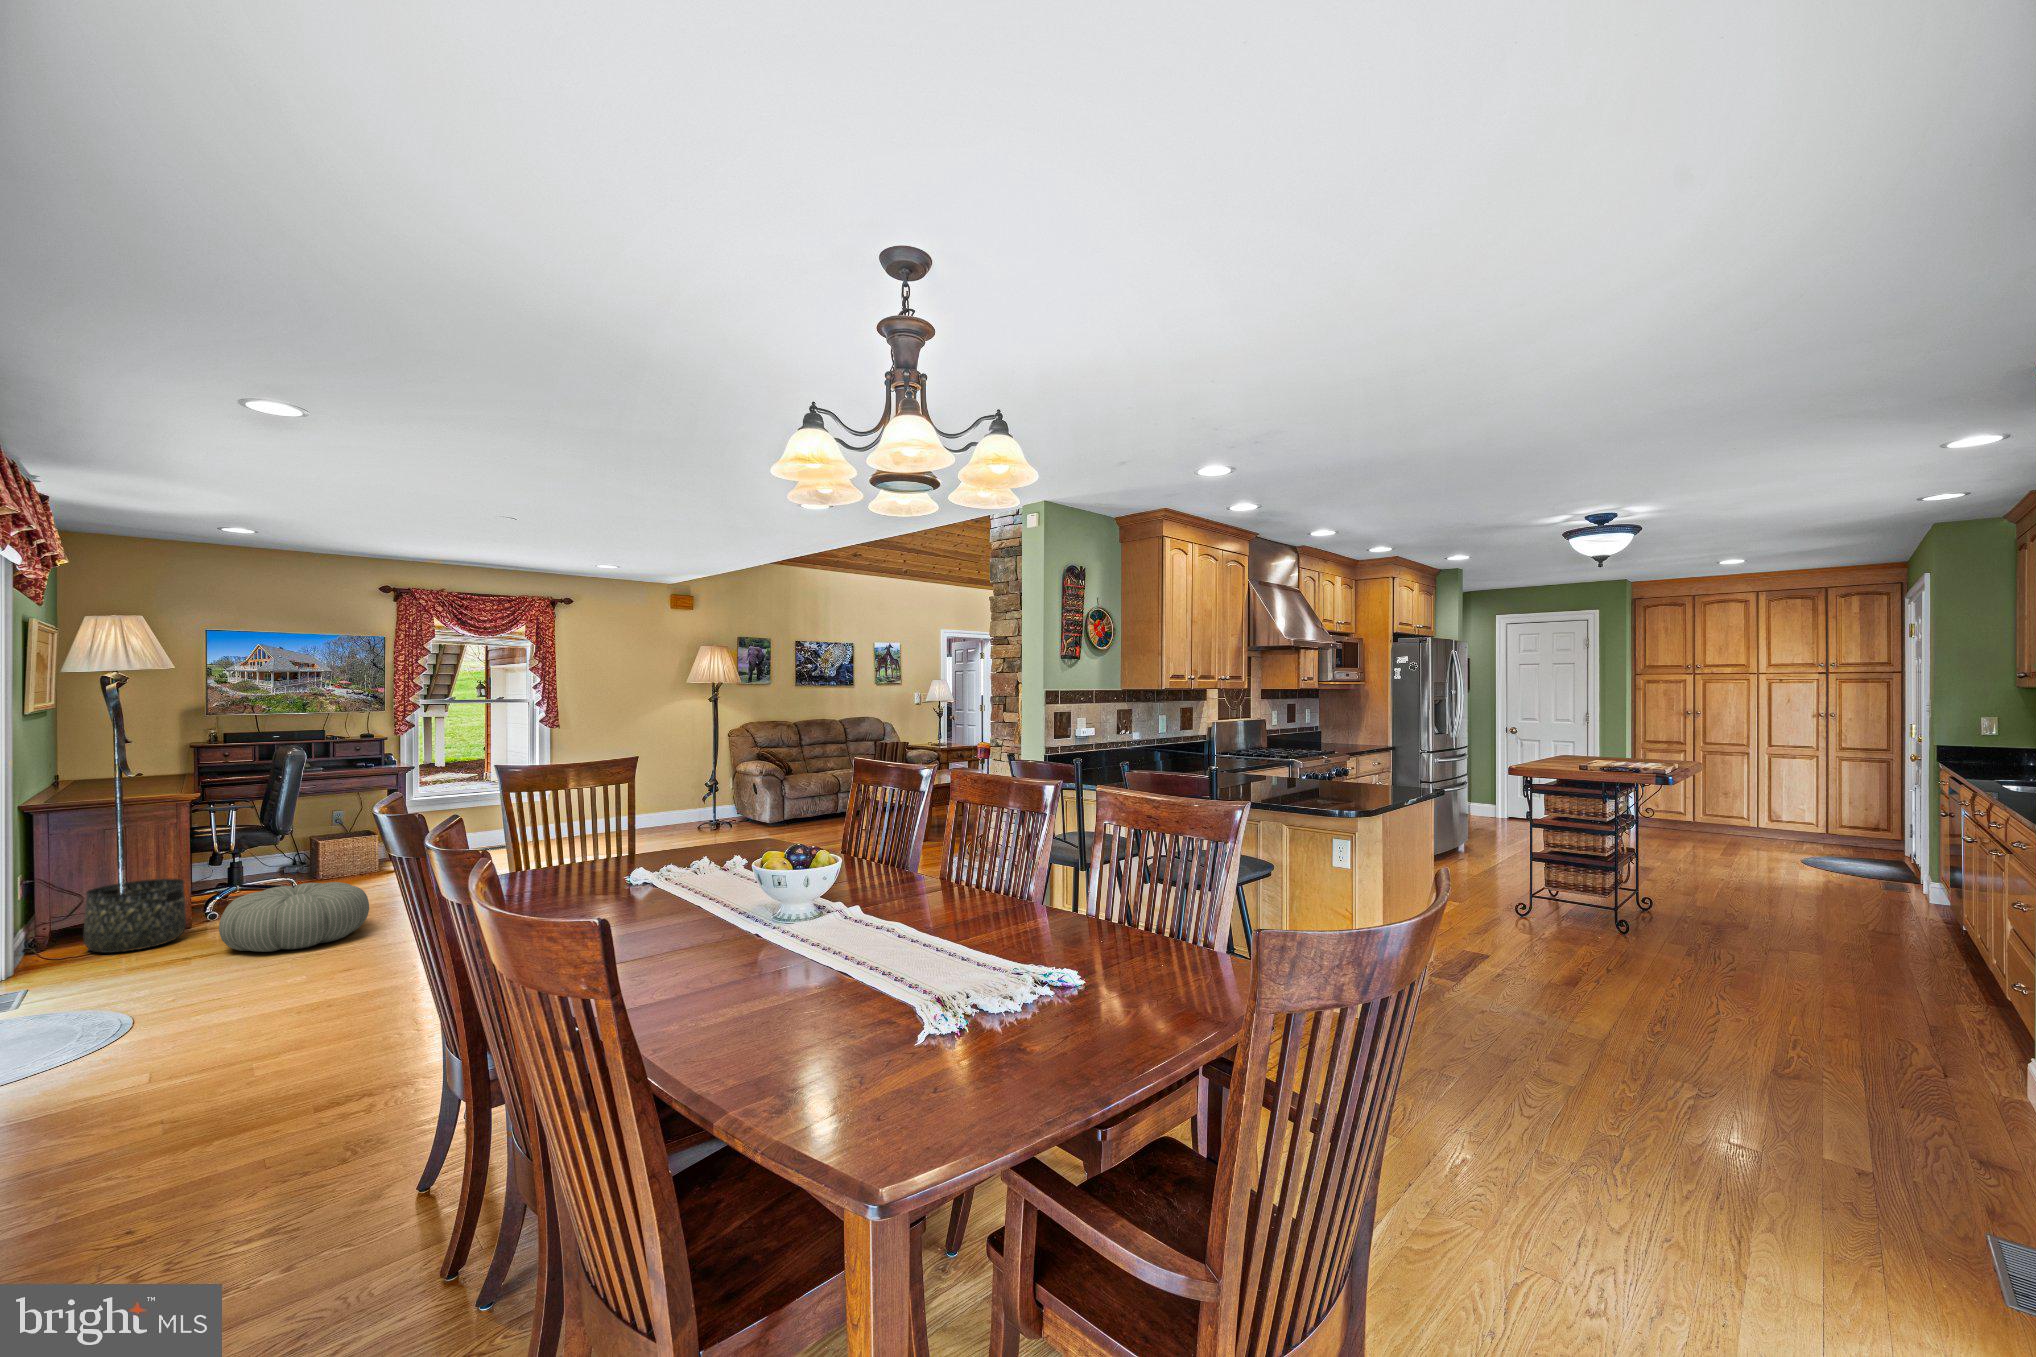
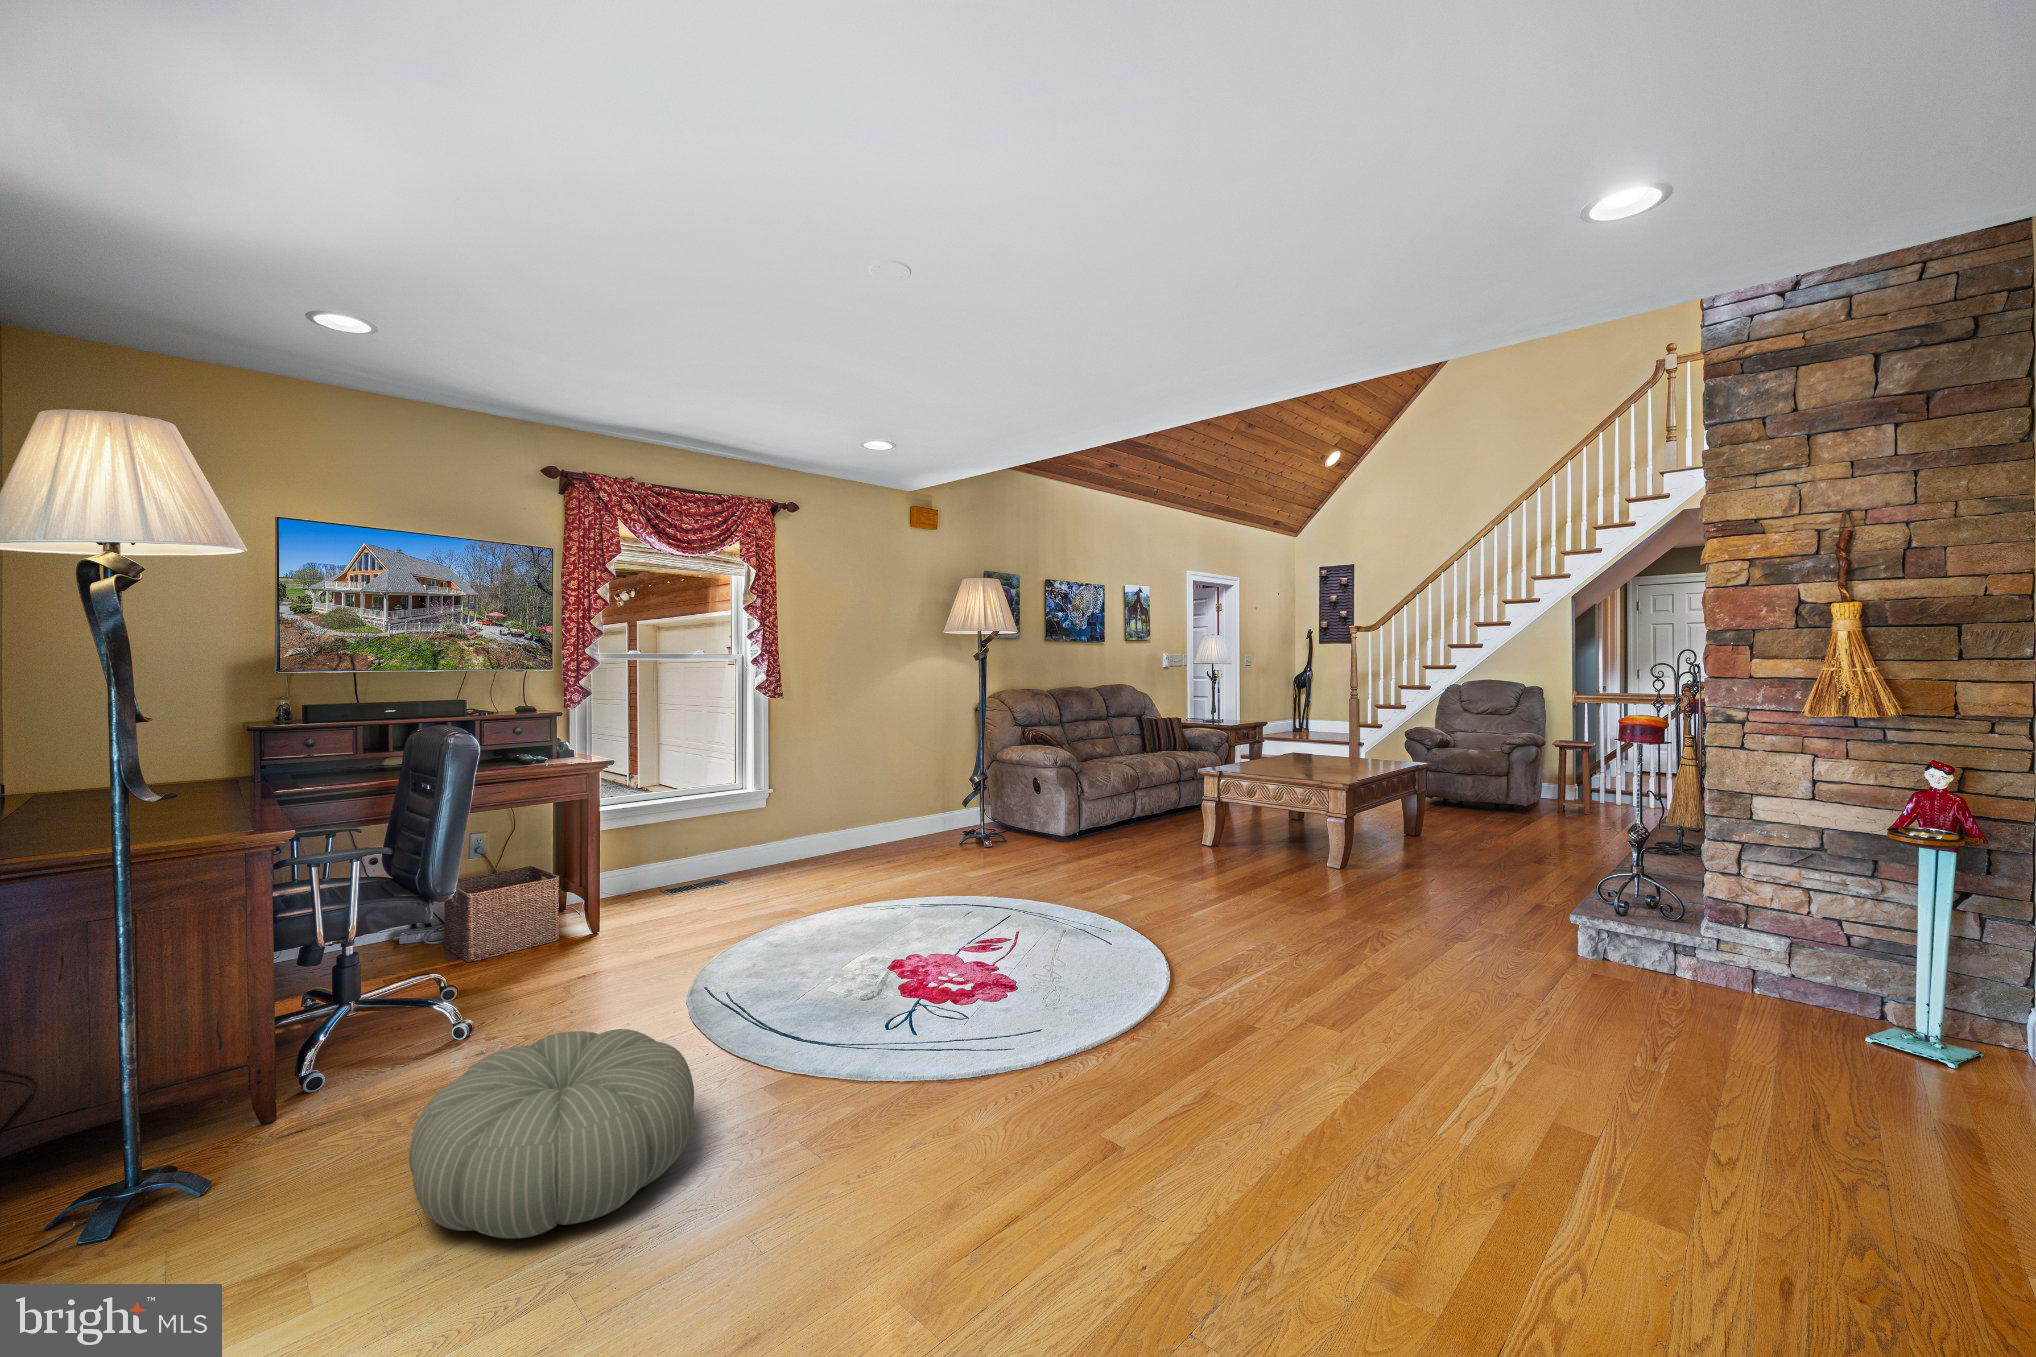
basket: present [84,879,186,953] -> none [87,1030,309,1237]

